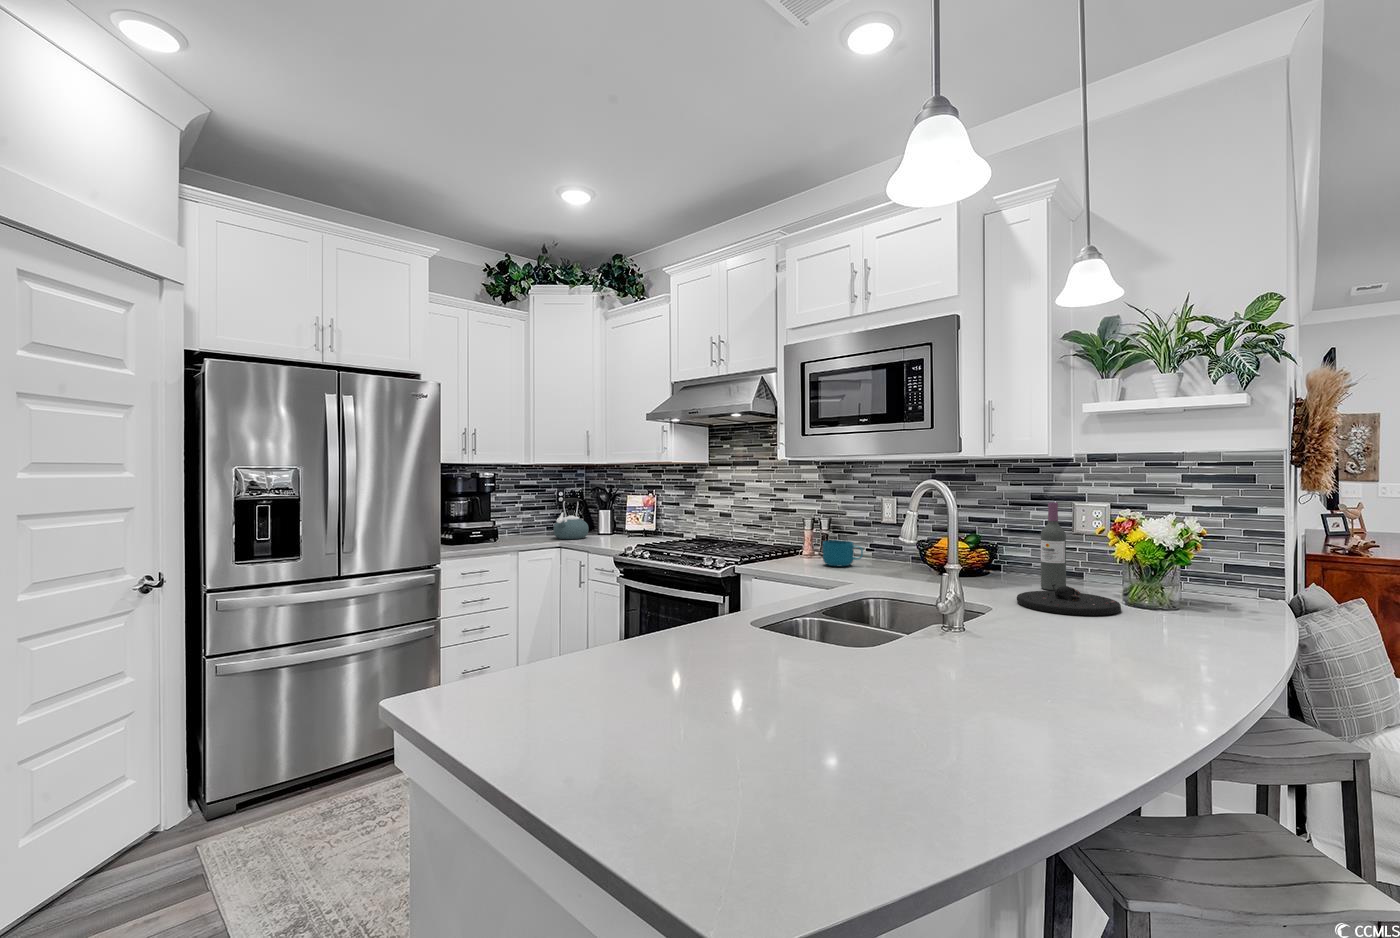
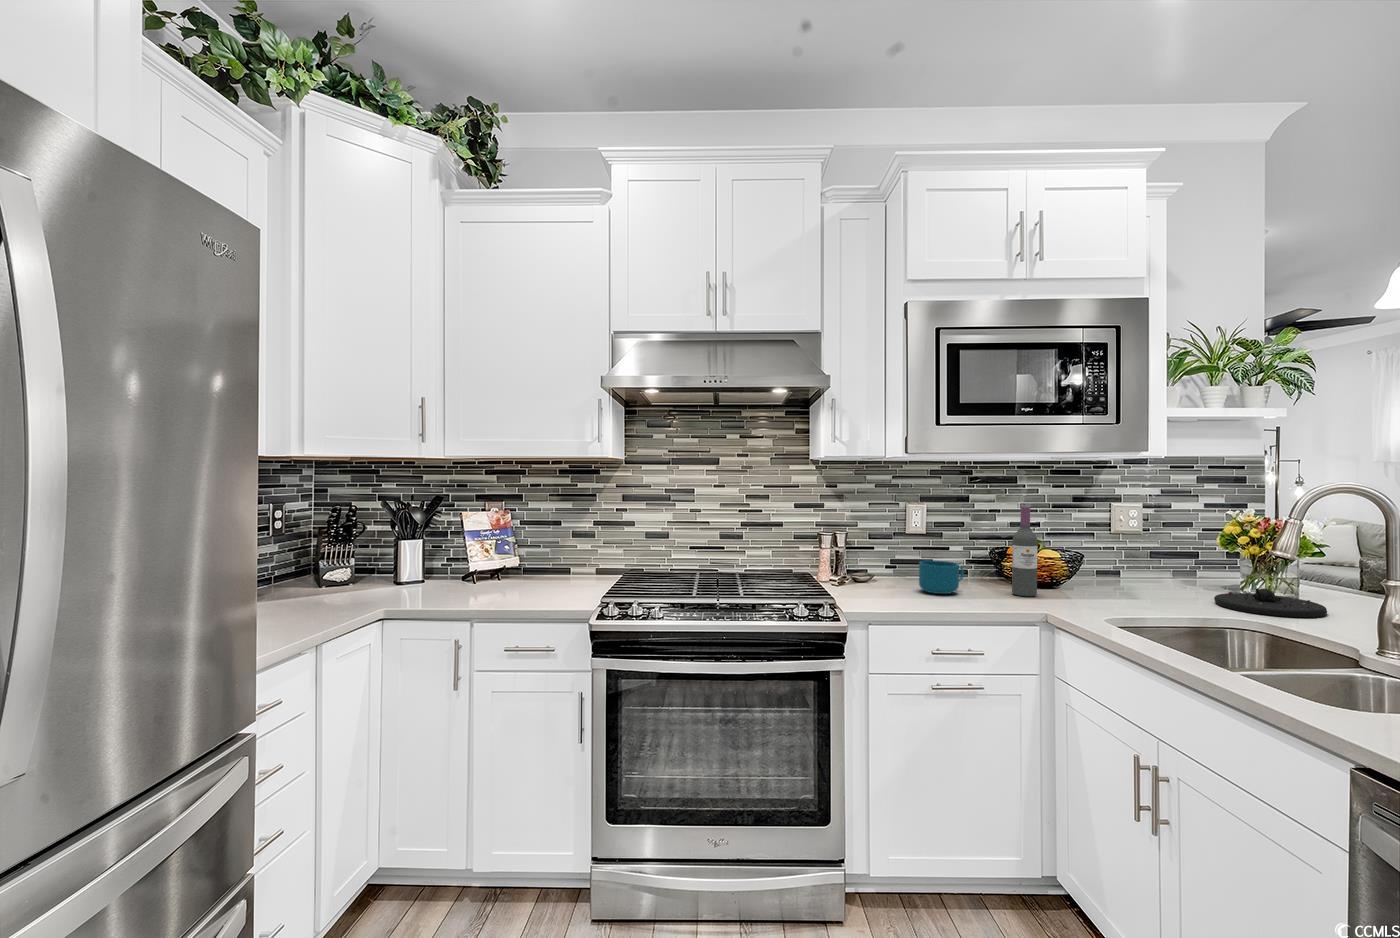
kettle: present [553,498,589,539] -> none [374,523,443,603]
wine bottle: present [1041,502,1066,590] -> present [1012,507,1037,596]

